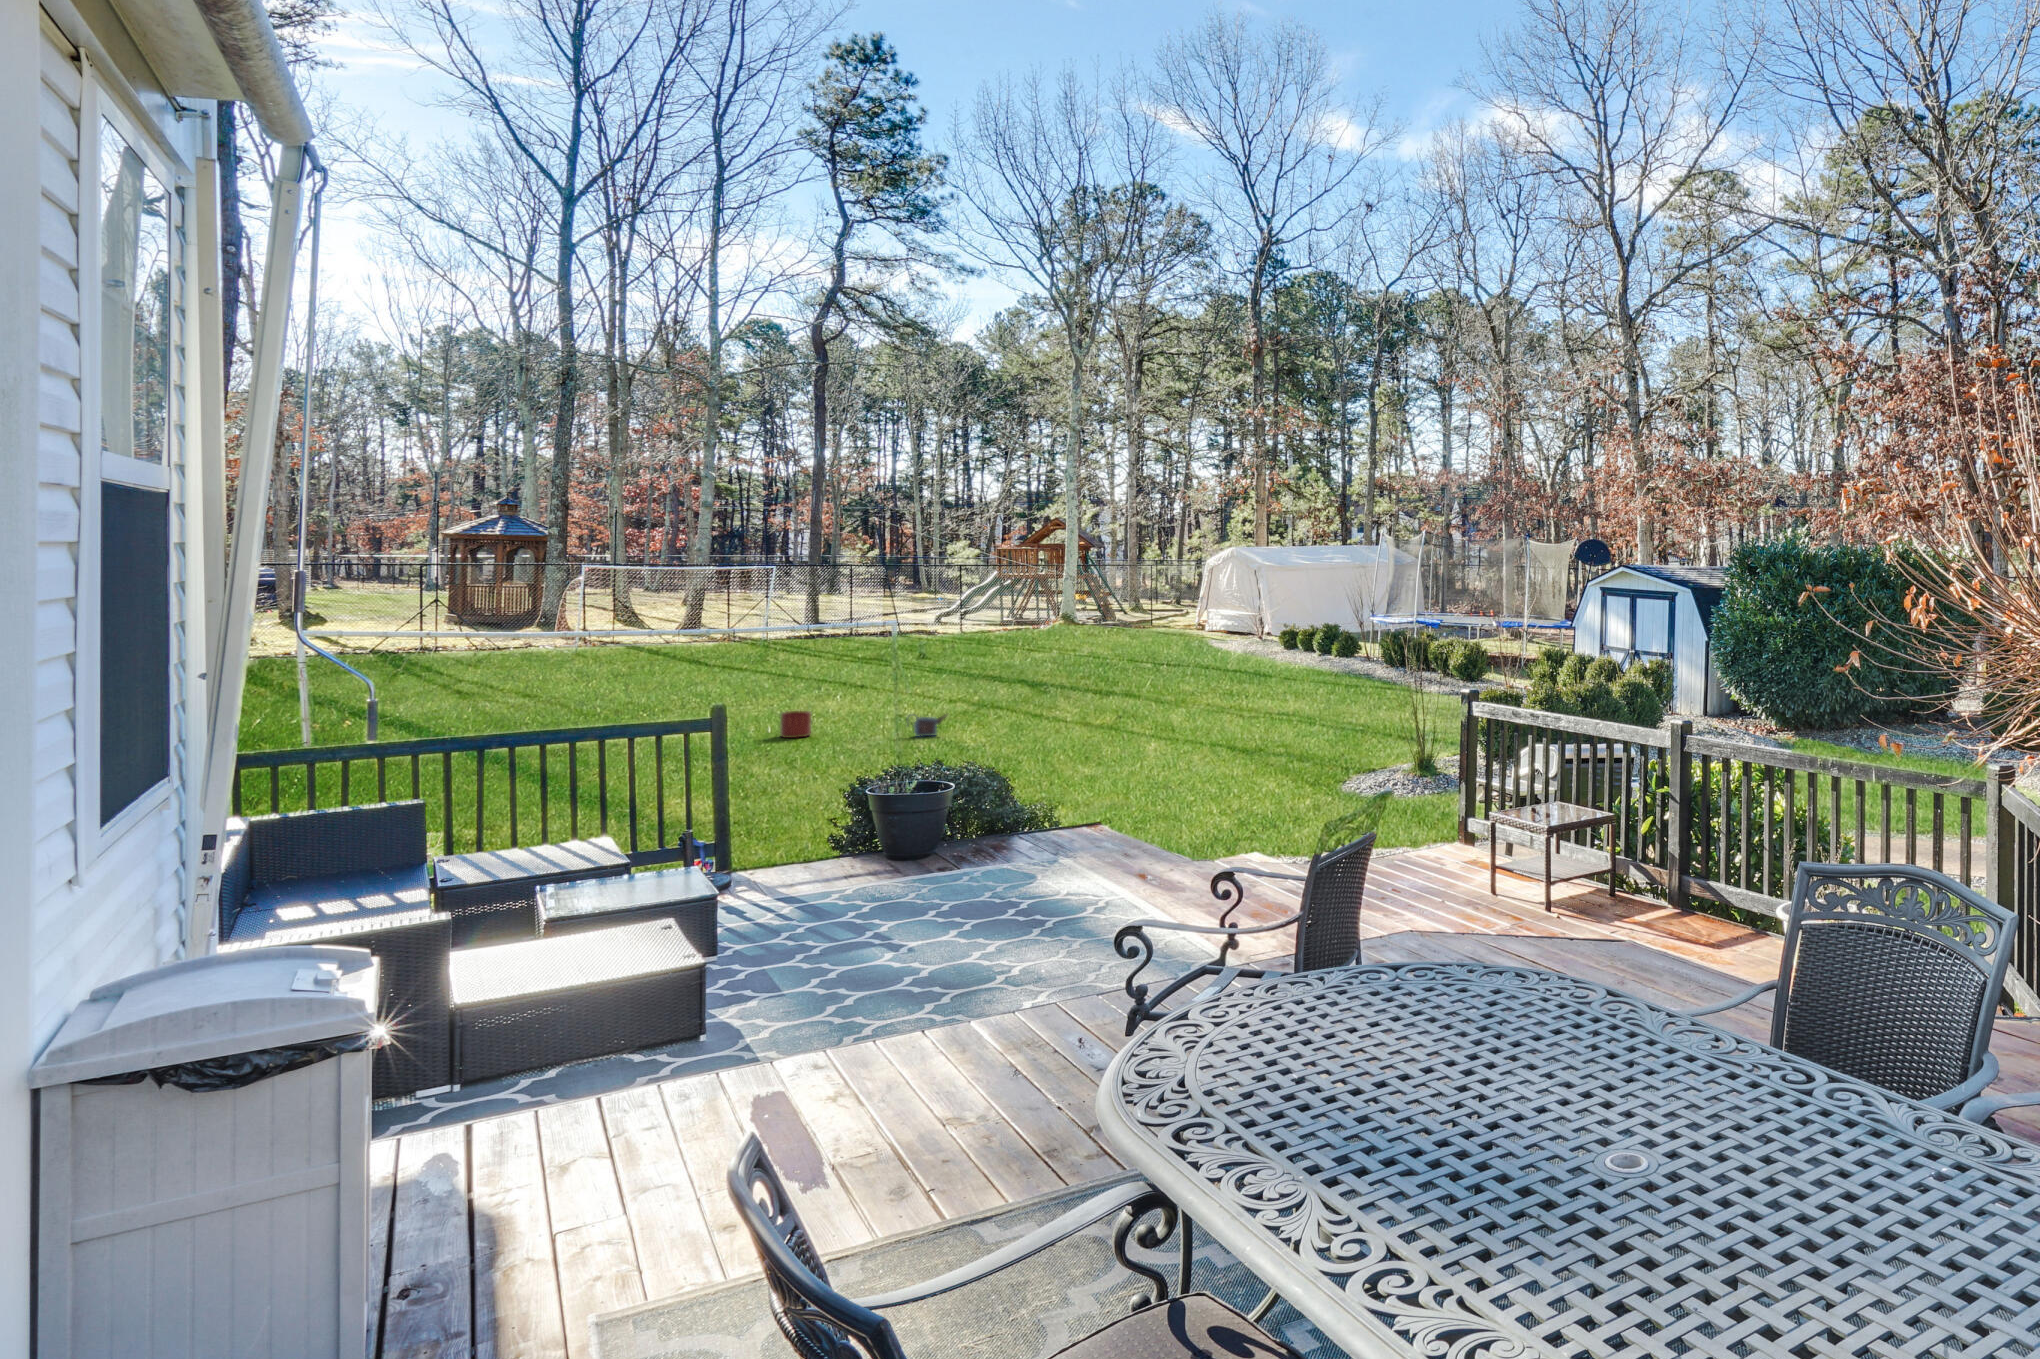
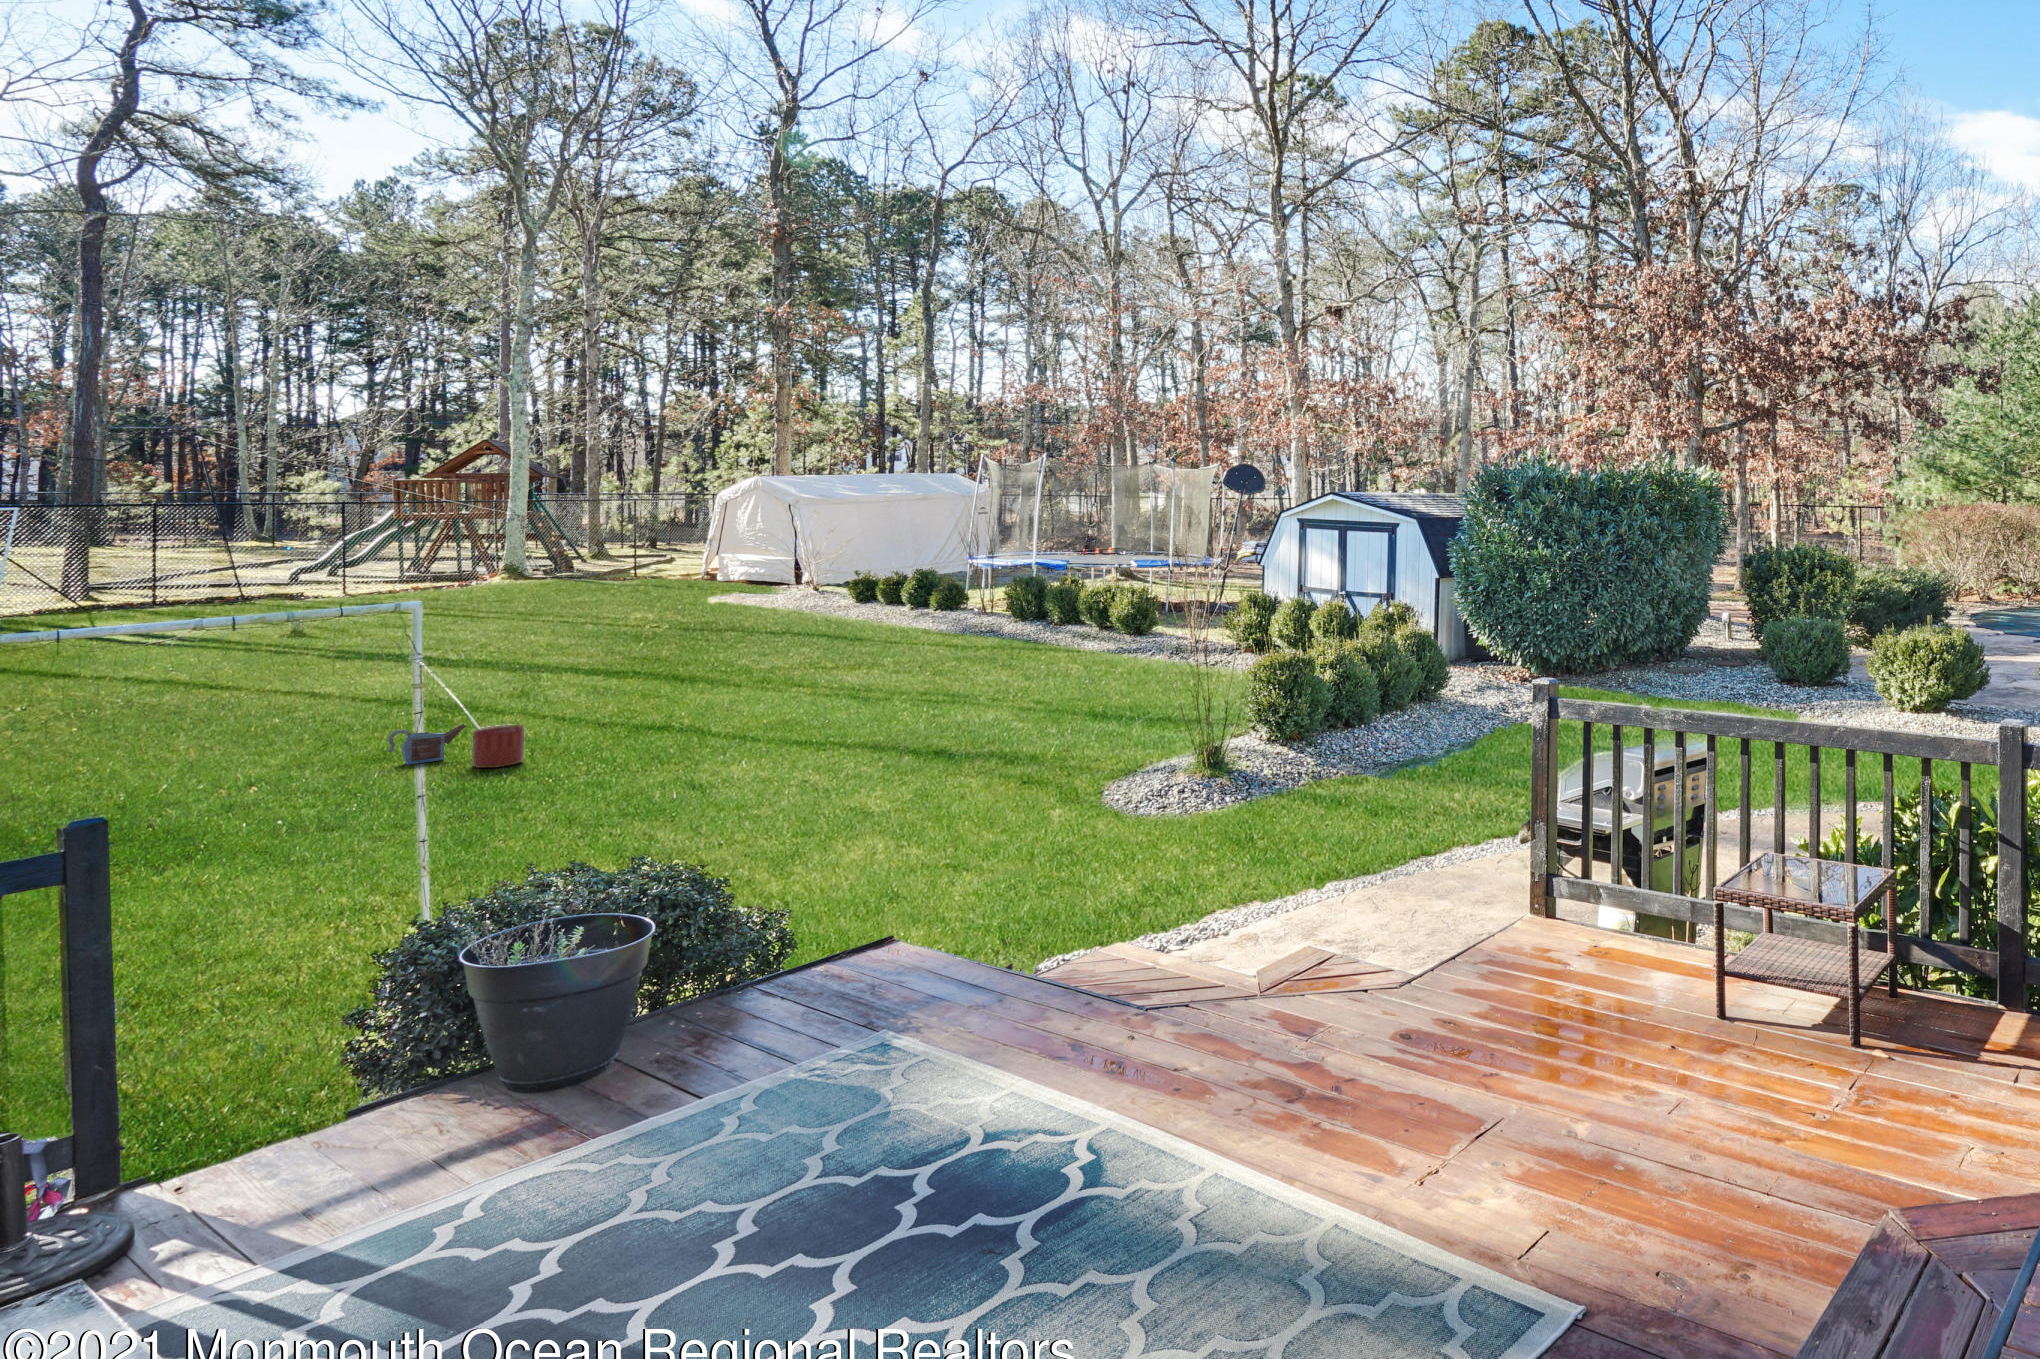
planter: present [780,711,811,738] -> present [472,725,525,768]

